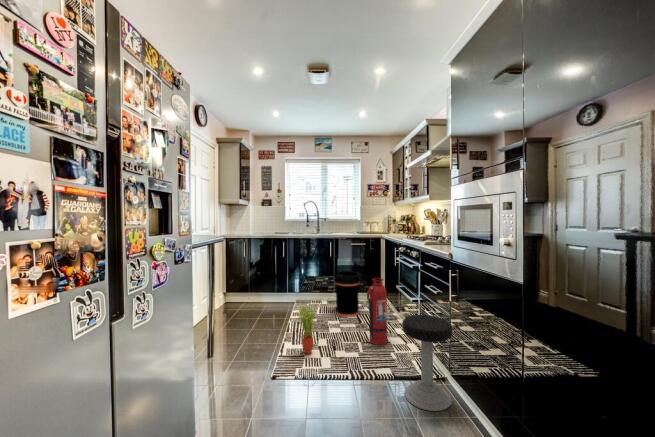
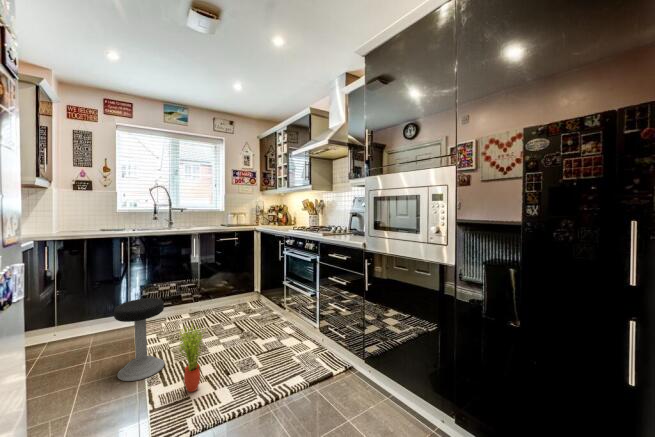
trash can: present [334,271,360,317] -> none [204,273,237,328]
fire extinguisher: present [367,278,387,345] -> none [262,279,283,354]
stool: present [403,315,452,411] -> present [114,298,164,381]

